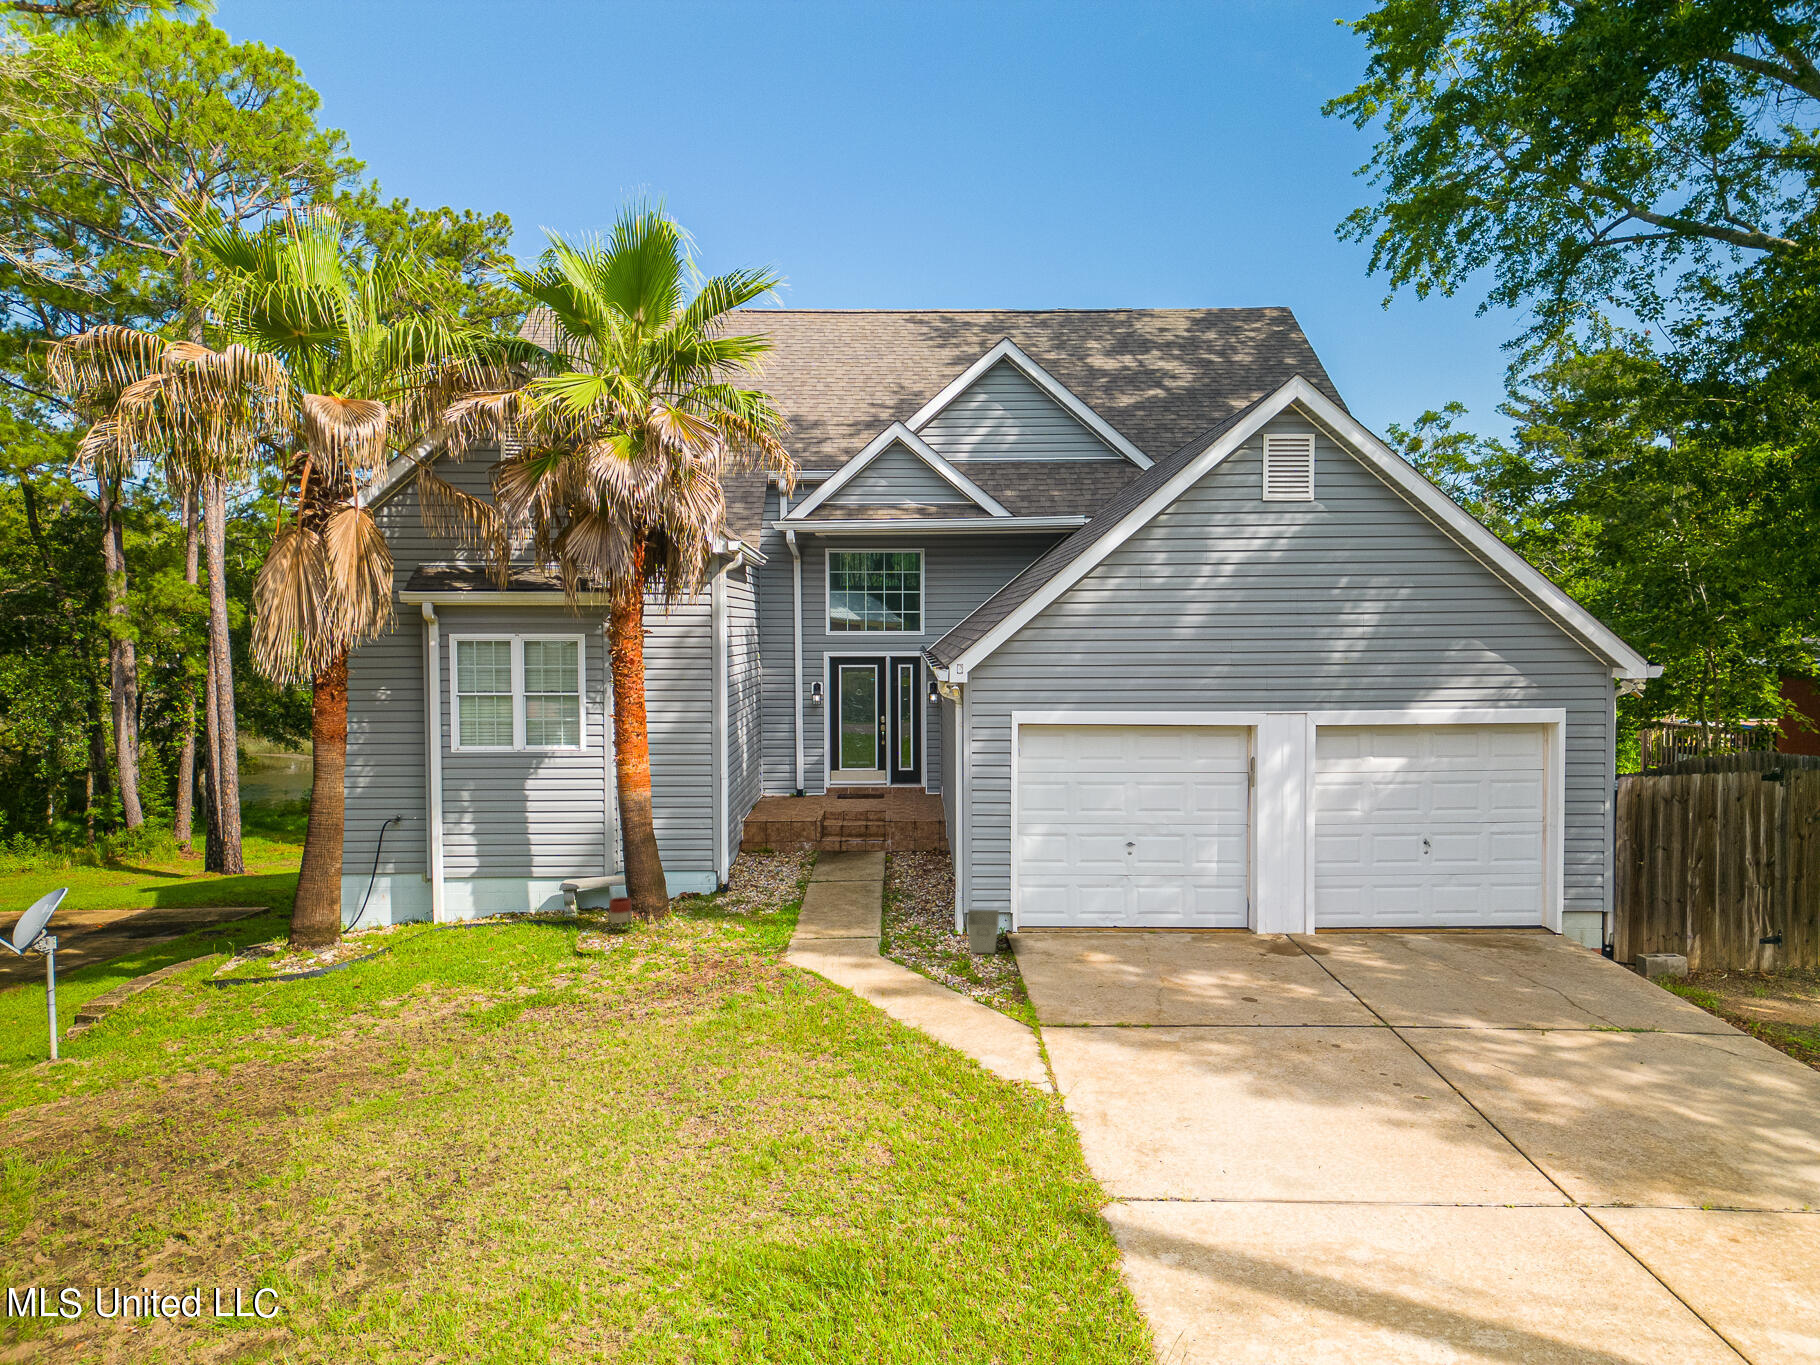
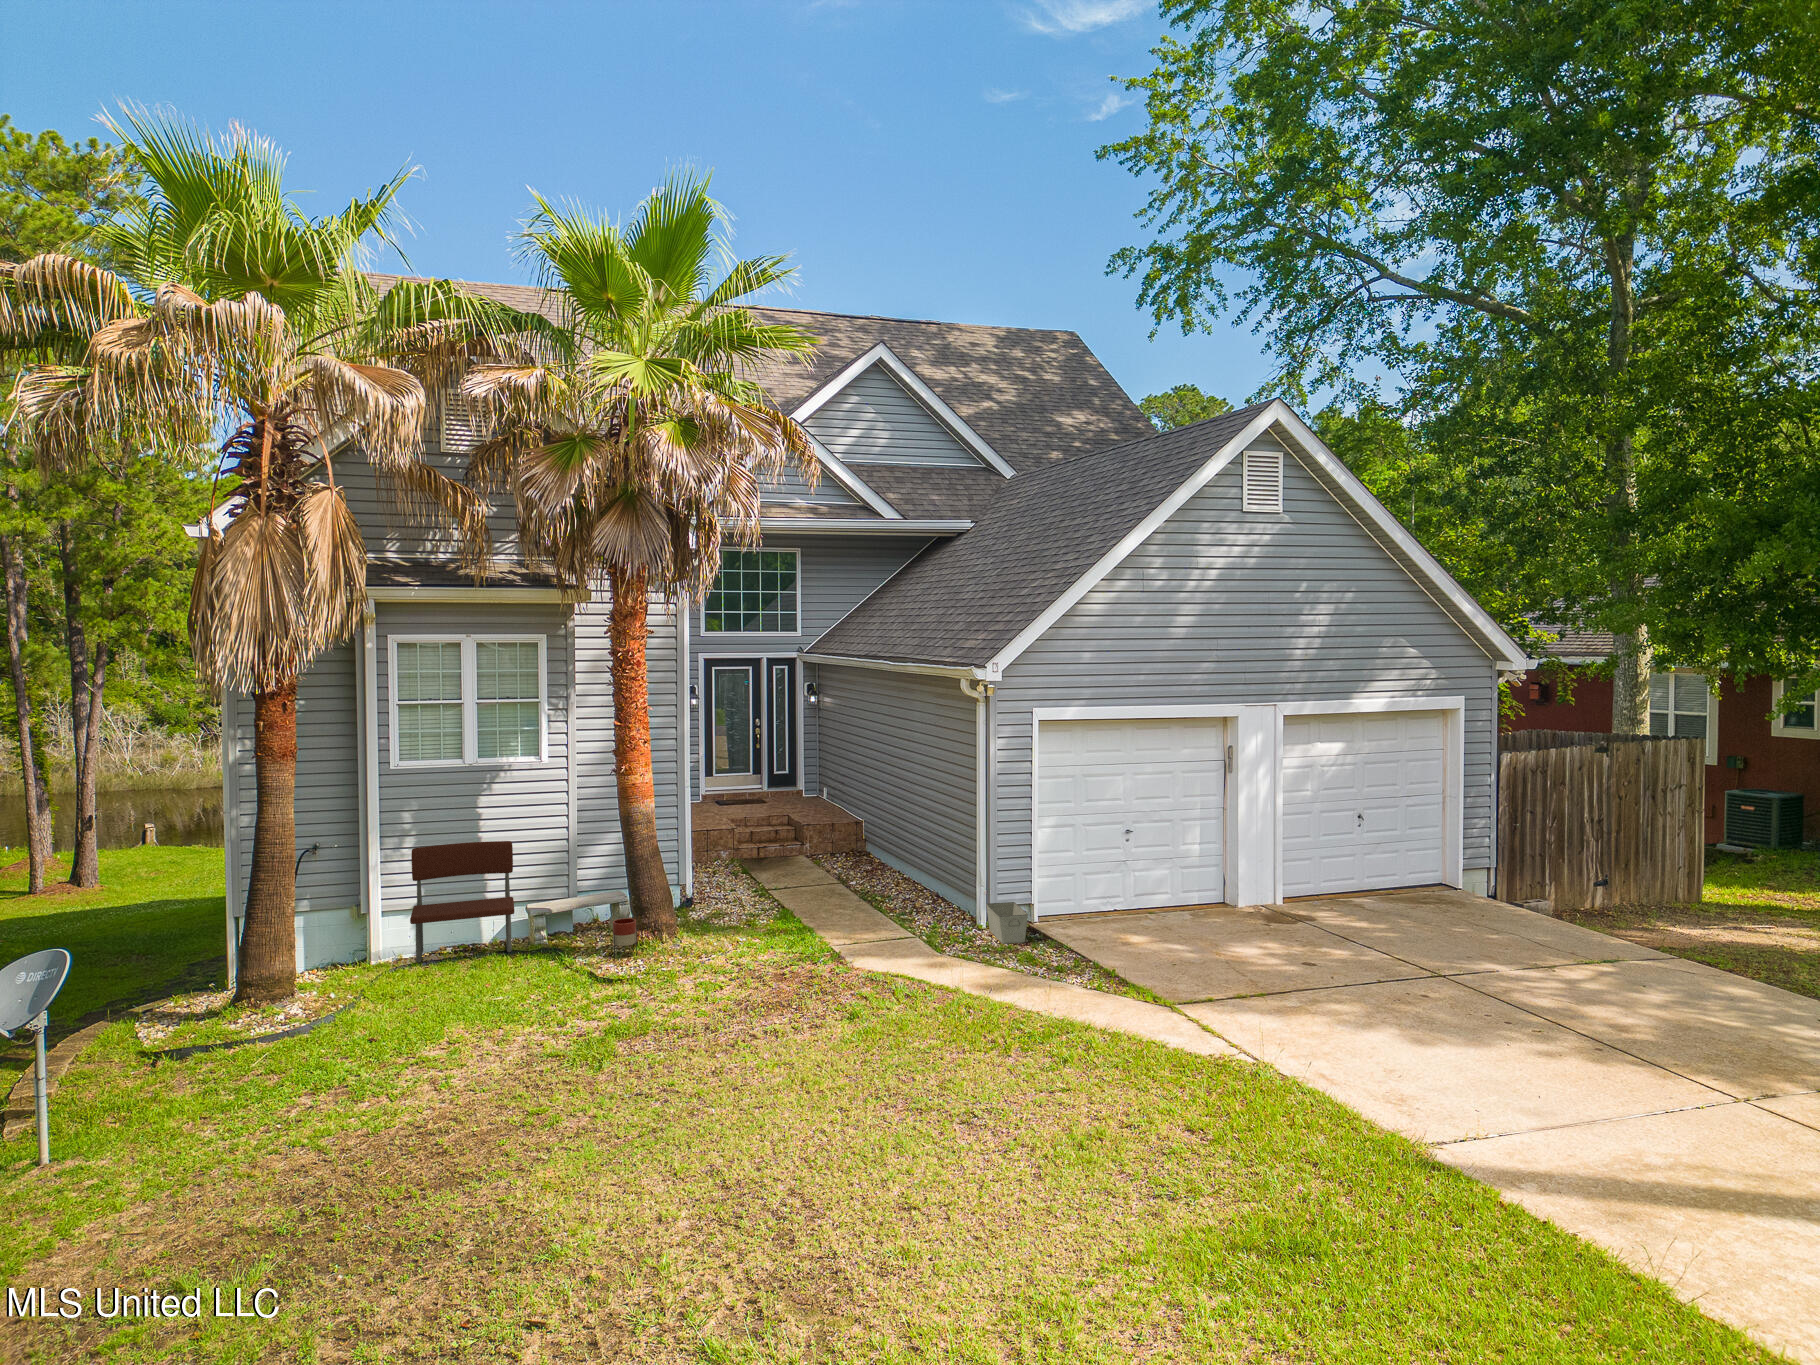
bench: none [447,821,549,923] -> present [410,841,514,963]

